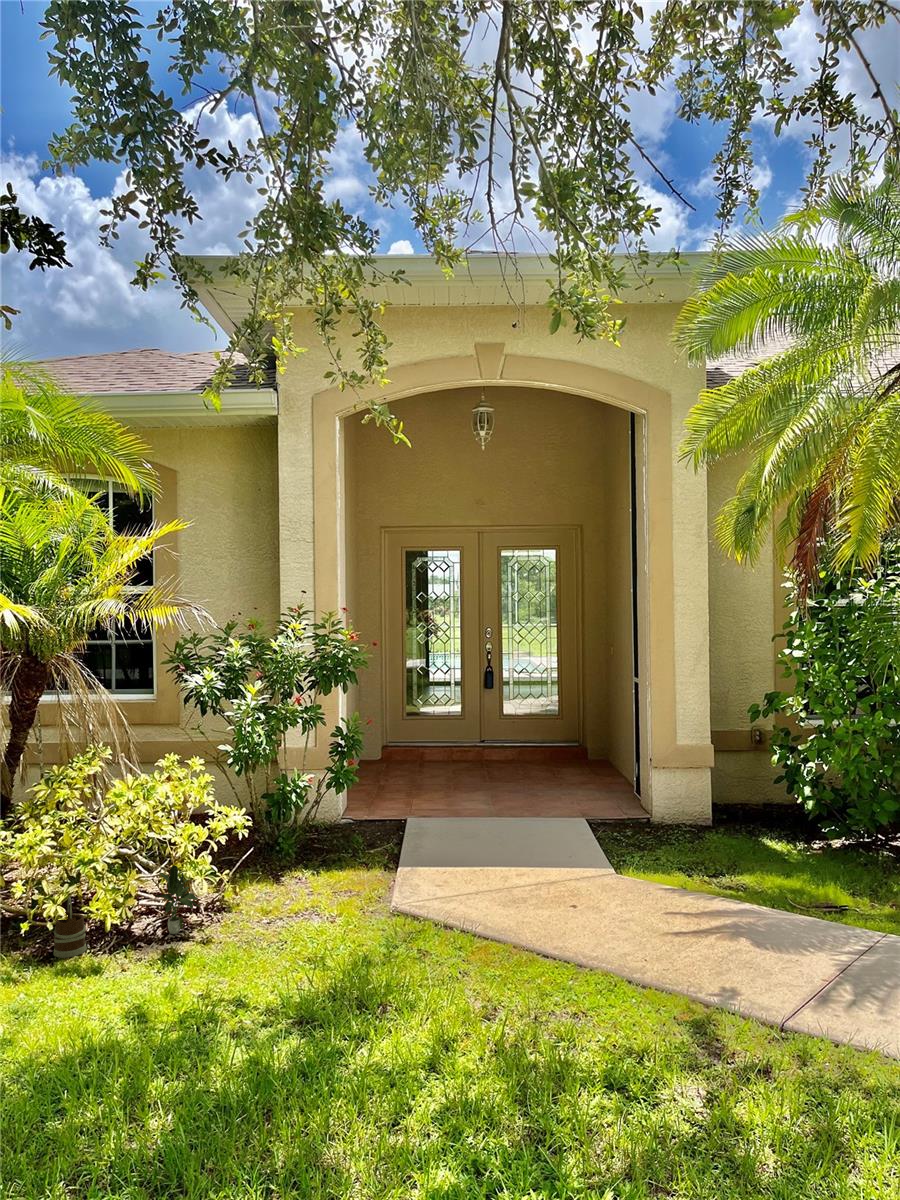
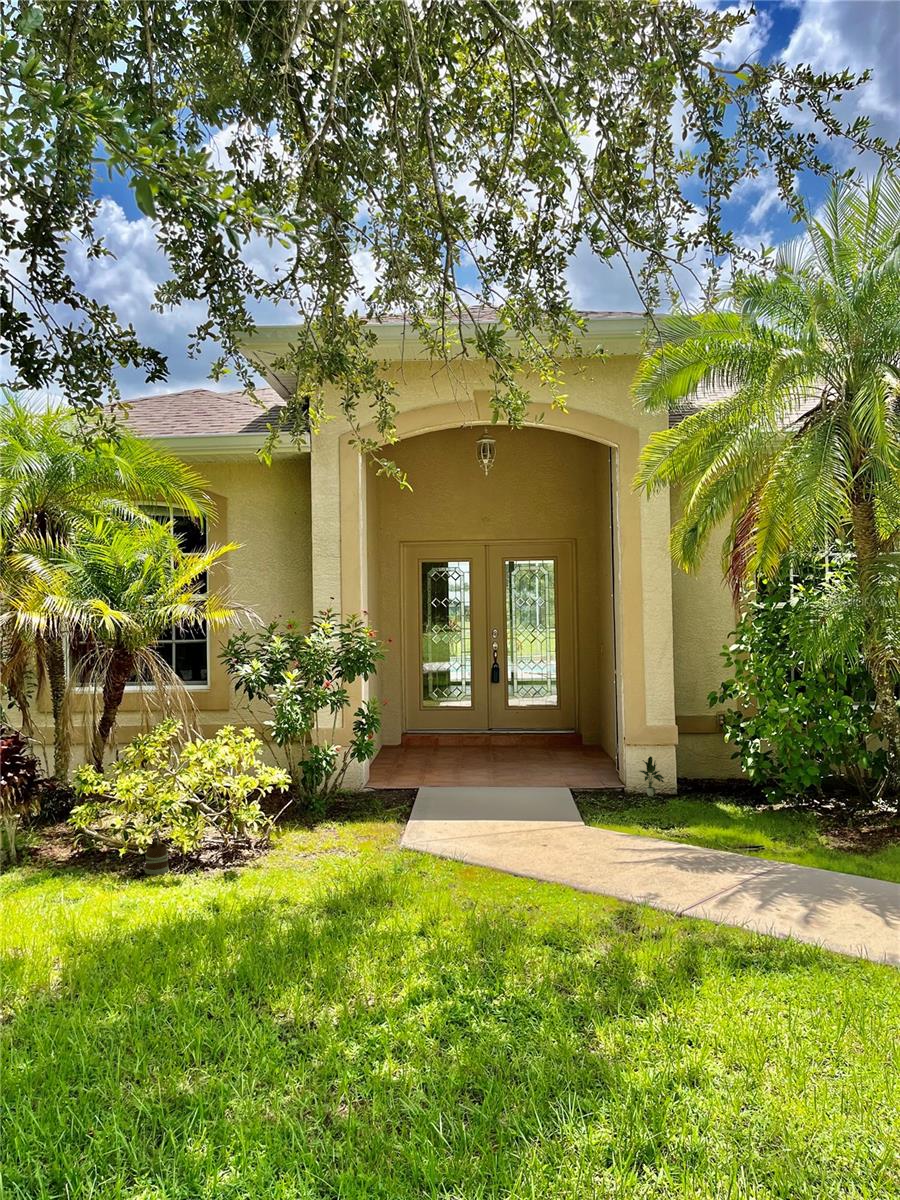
potted plant: present [157,865,199,934] -> present [640,756,664,796]

